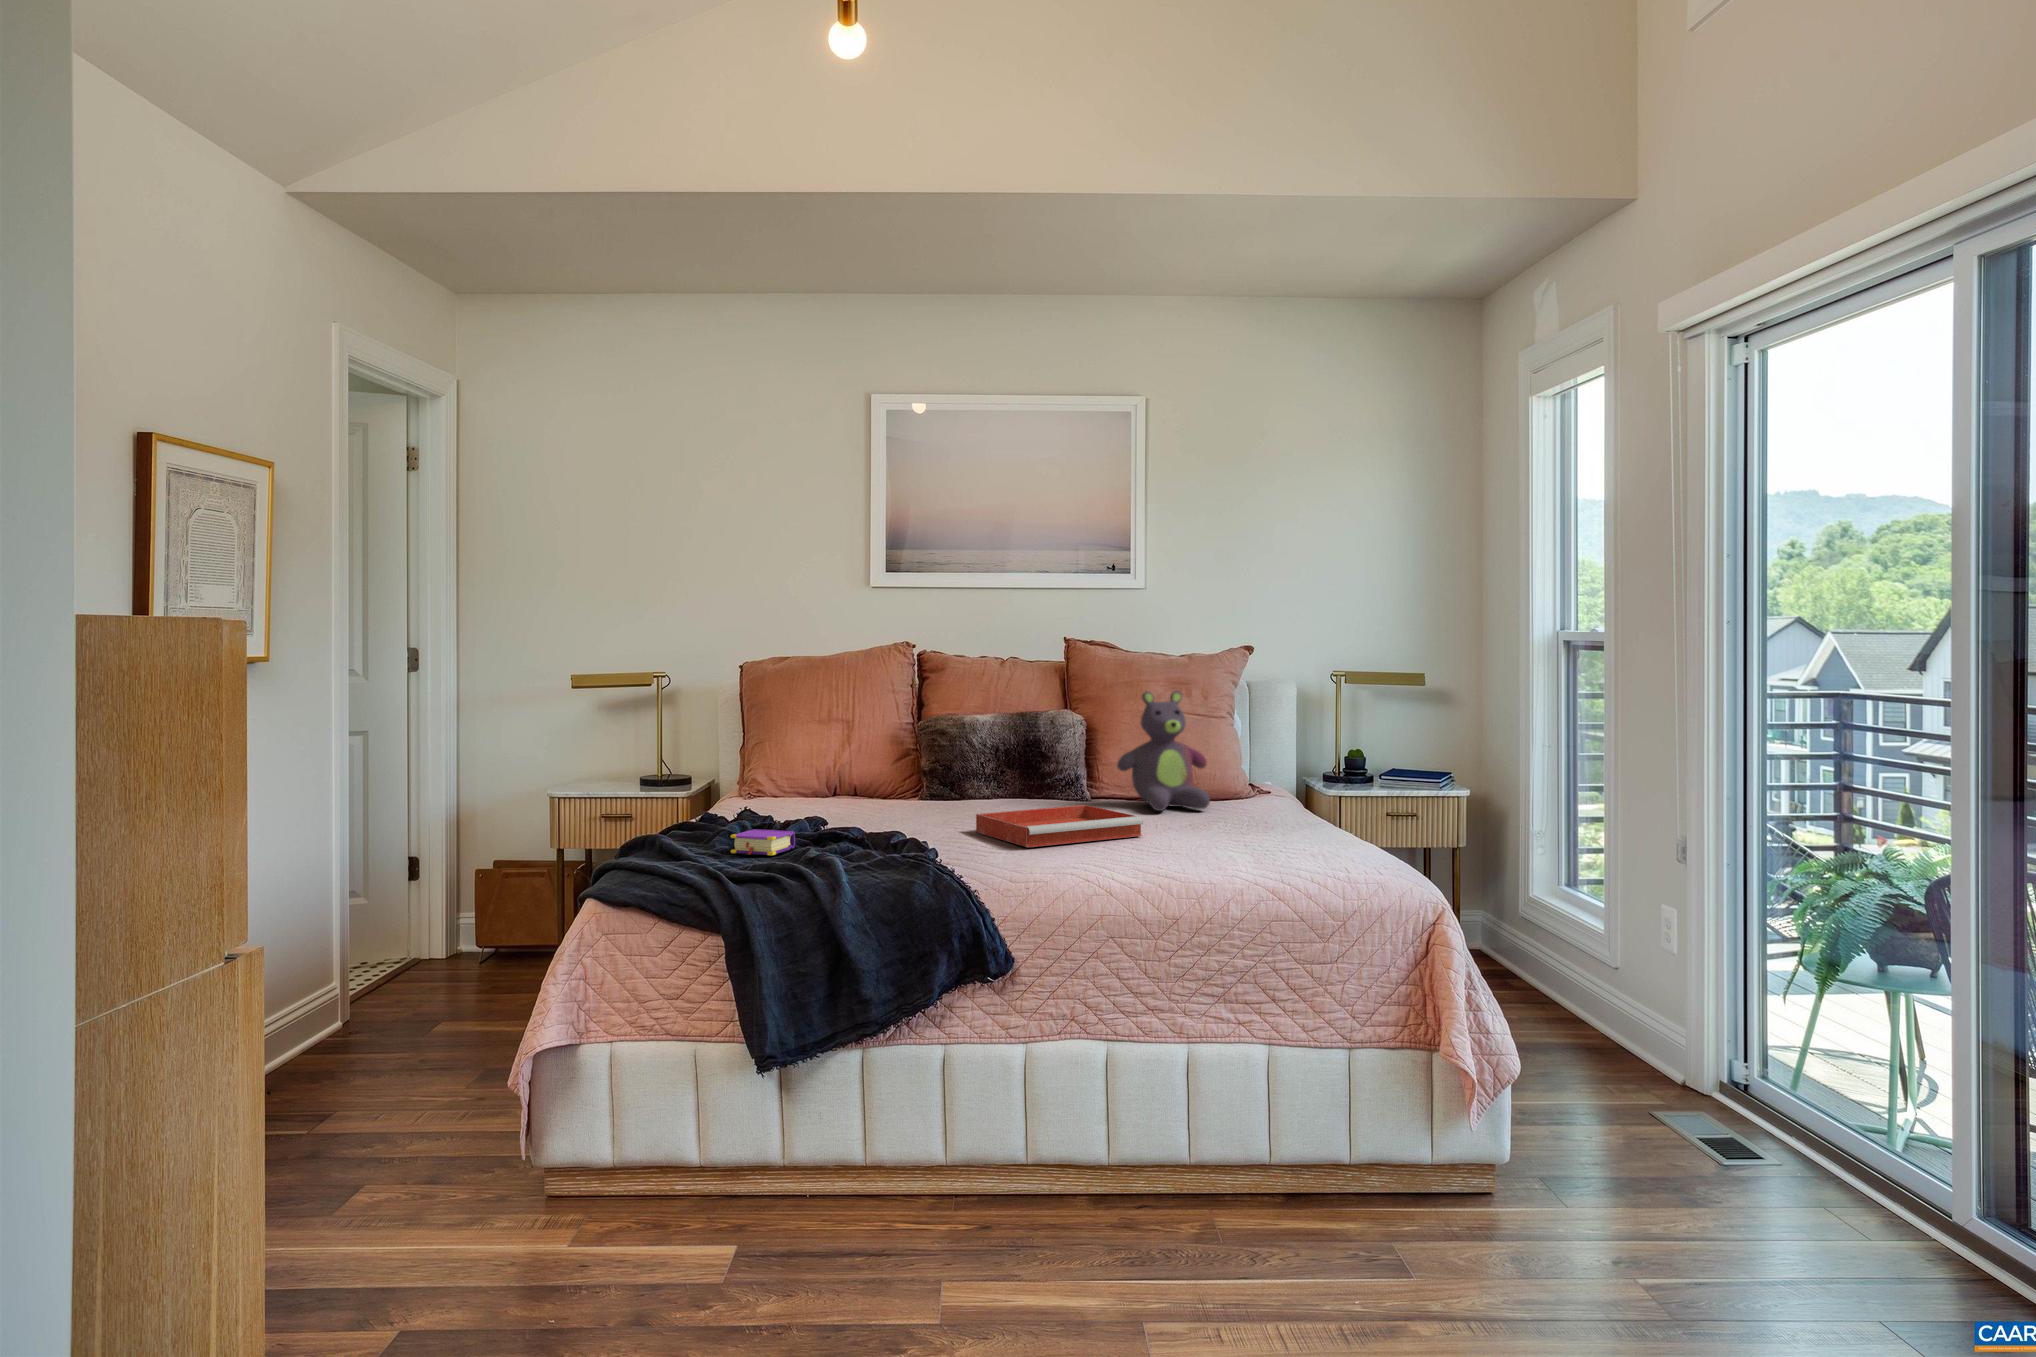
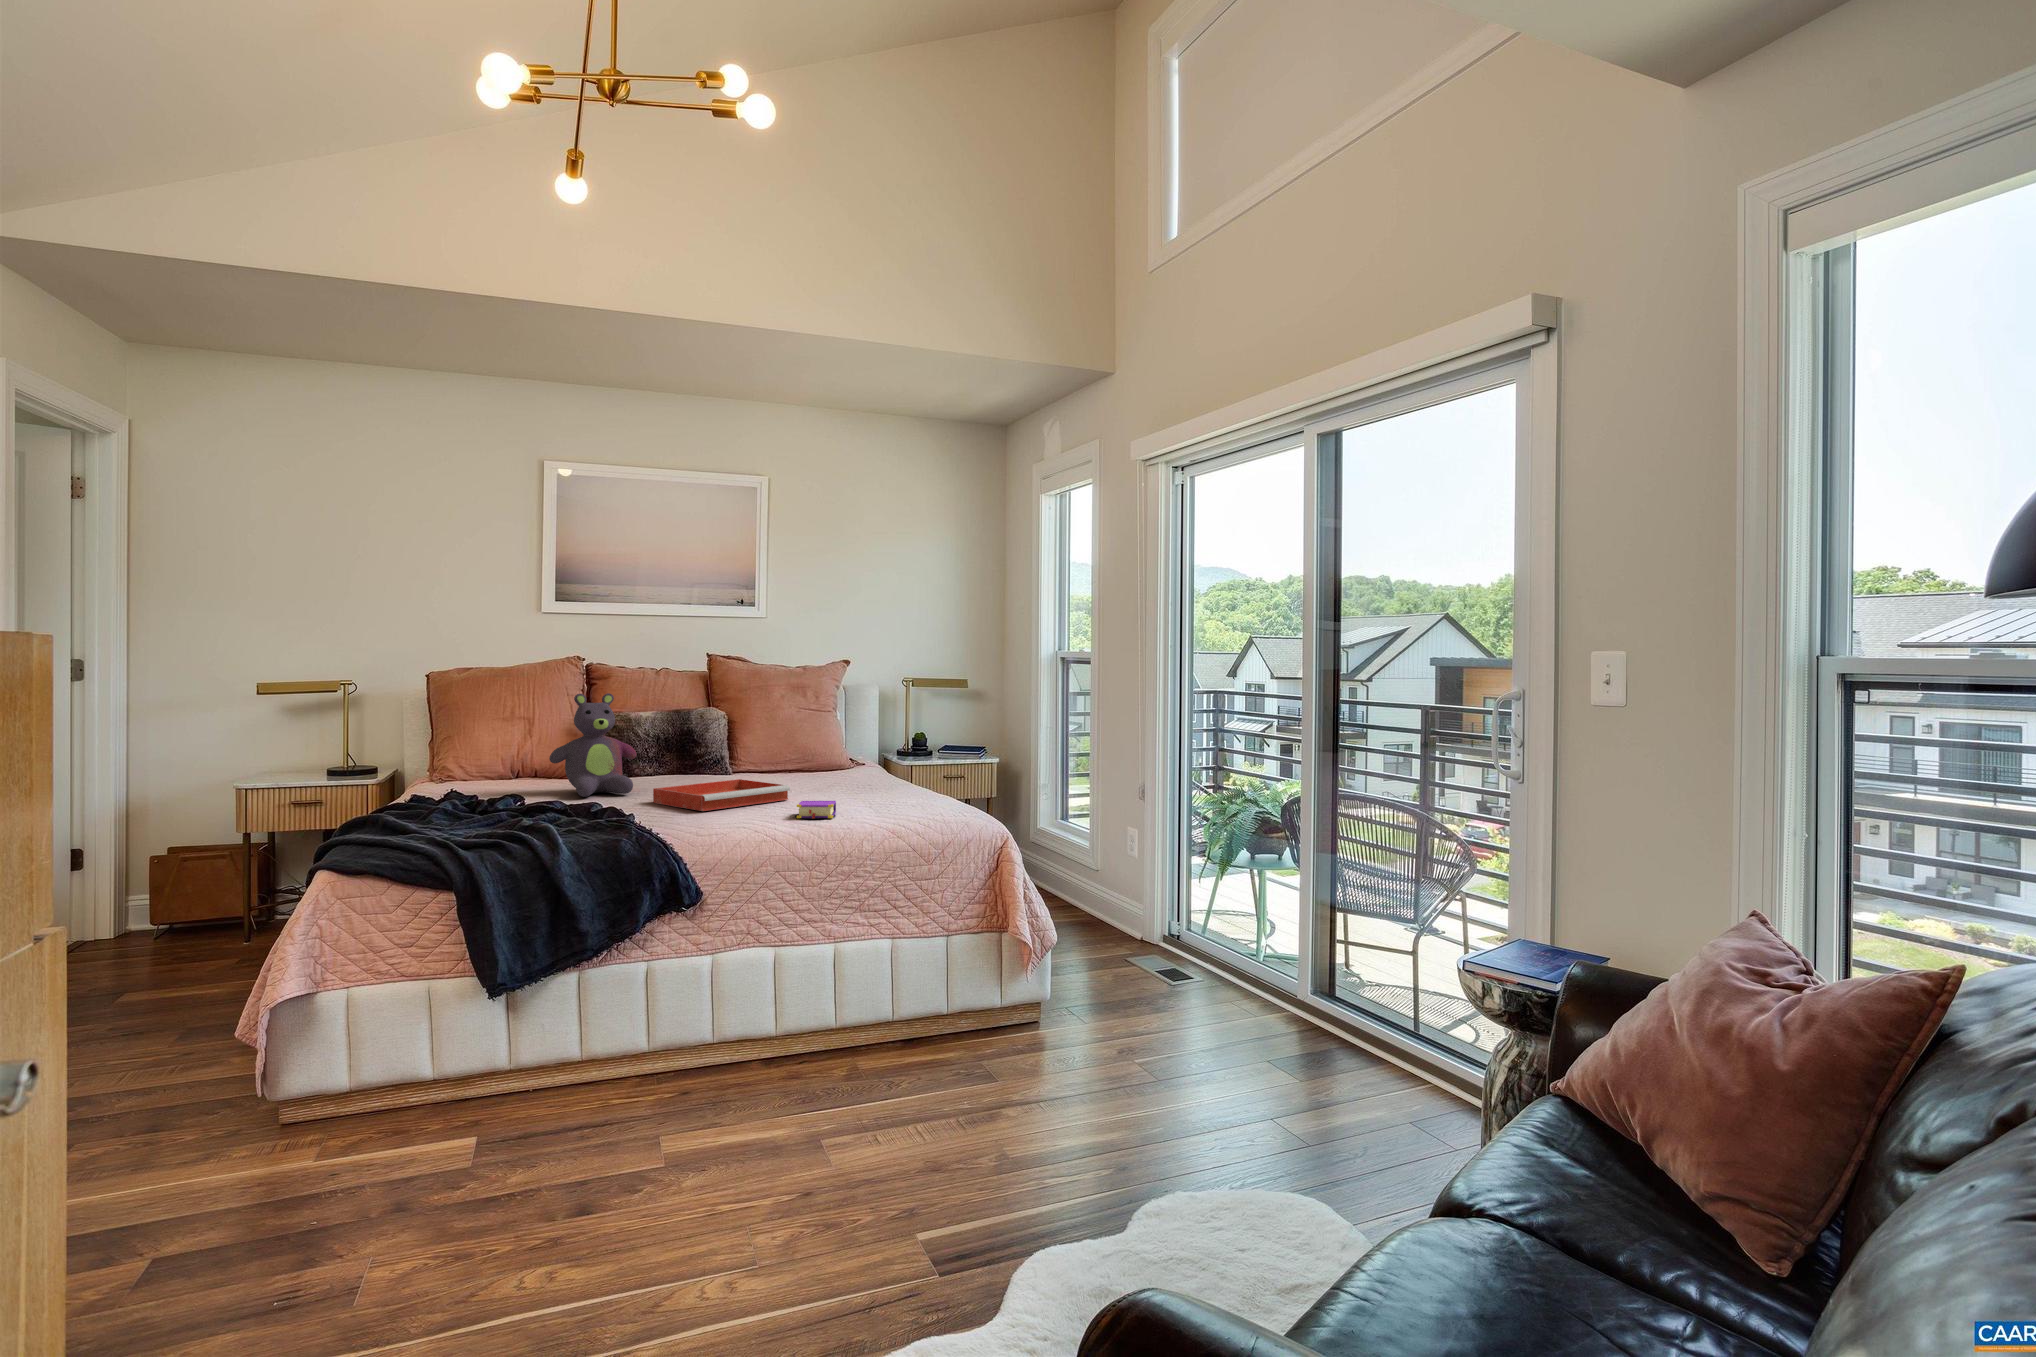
stuffed bear: present [1117,691,1210,811] -> present [549,693,637,797]
book: present [731,829,795,855] -> present [795,801,836,819]

